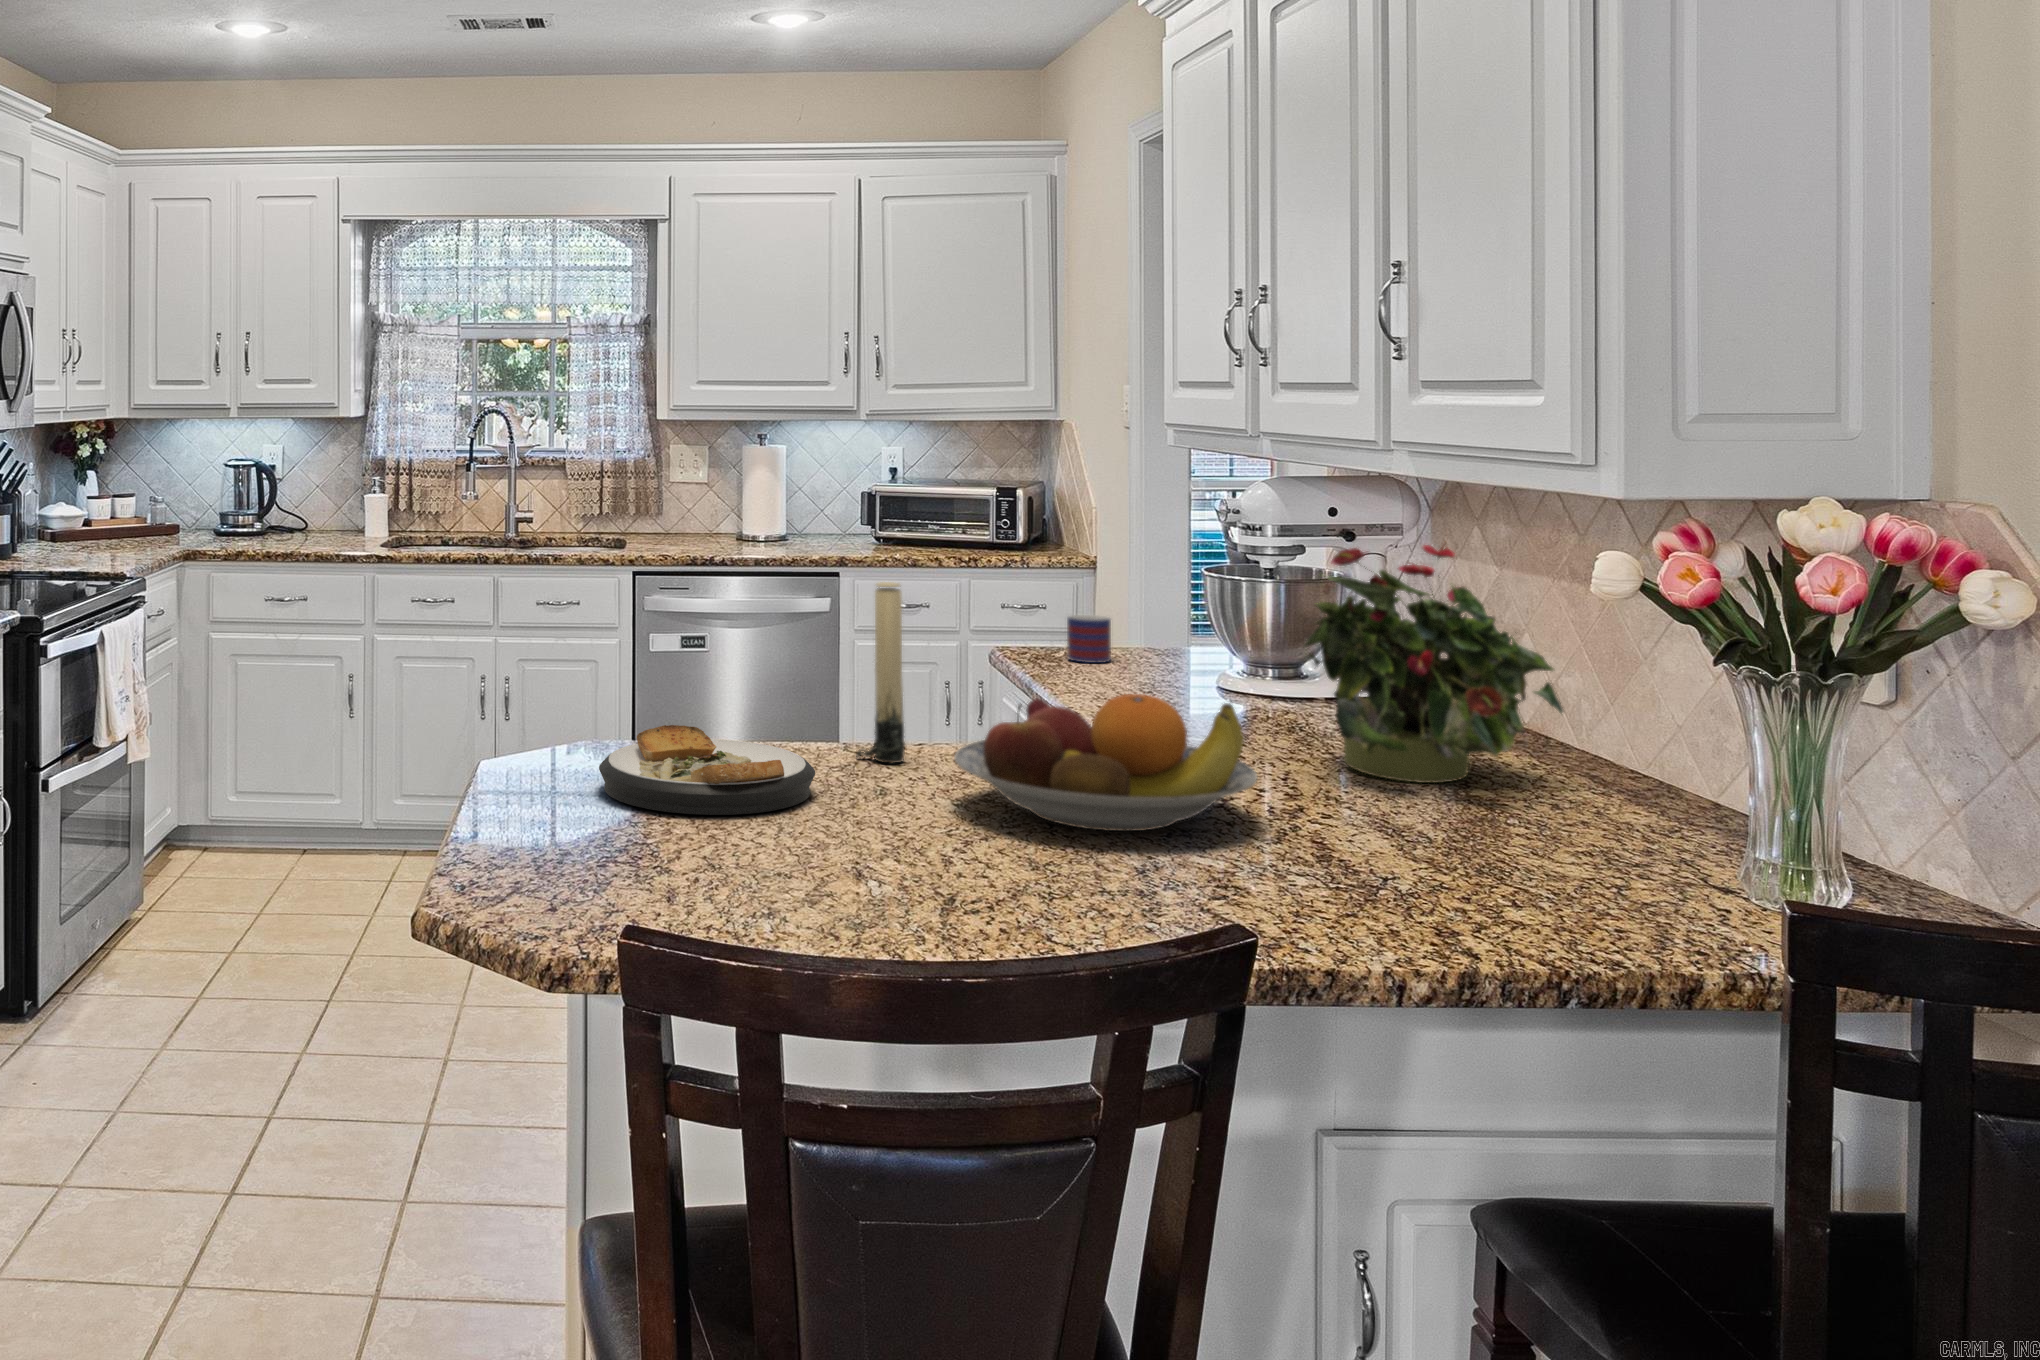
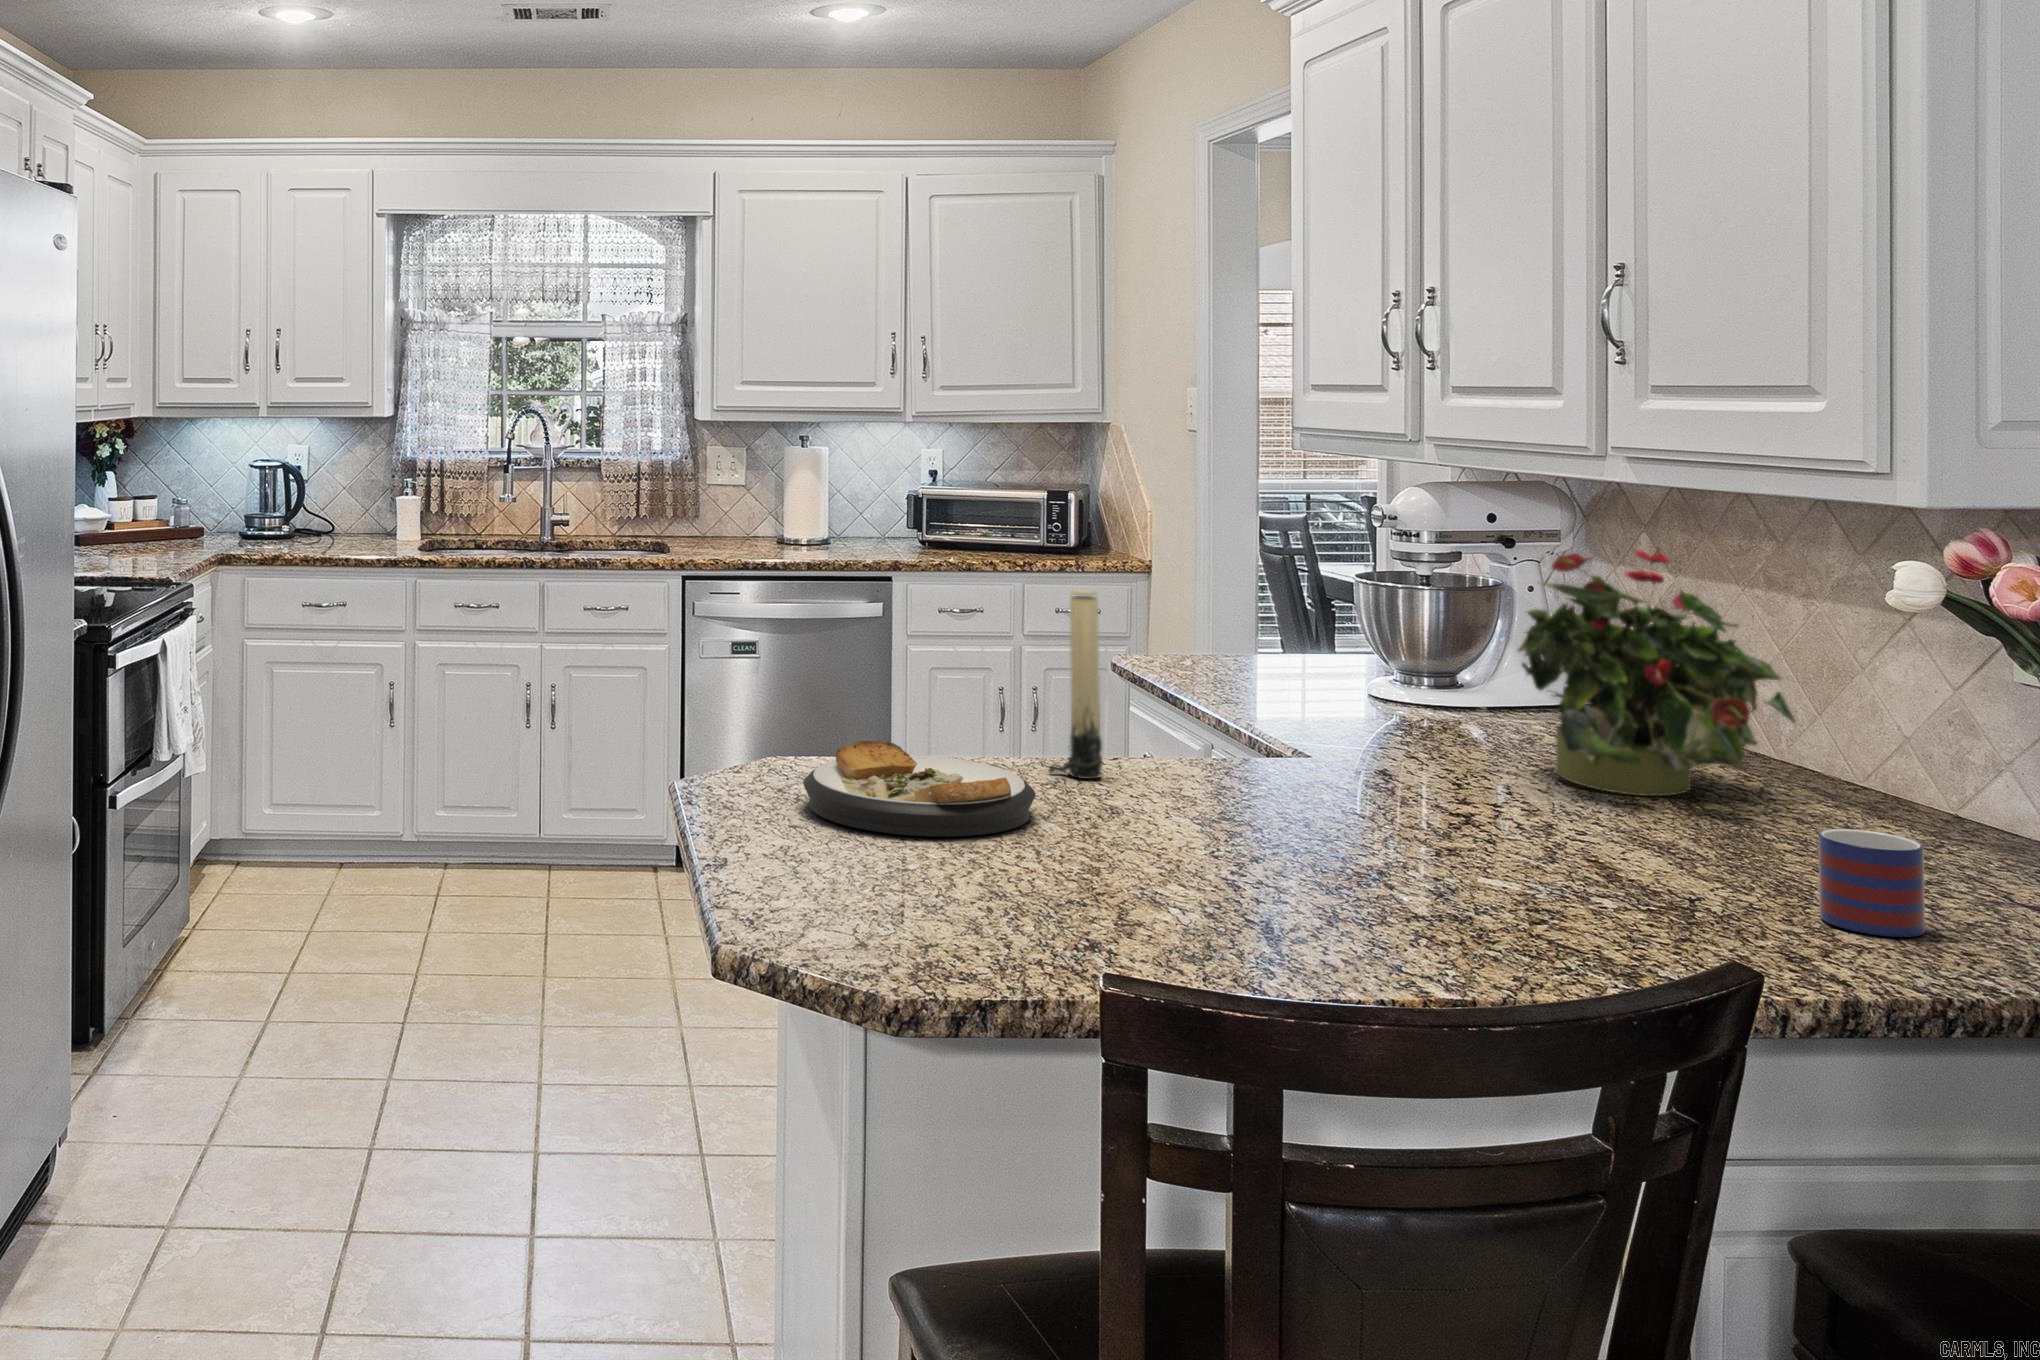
mug: present [1067,615,1111,663] -> present [1818,829,1925,937]
fruit bowl: present [954,694,1257,831] -> none [1186,708,1518,851]

